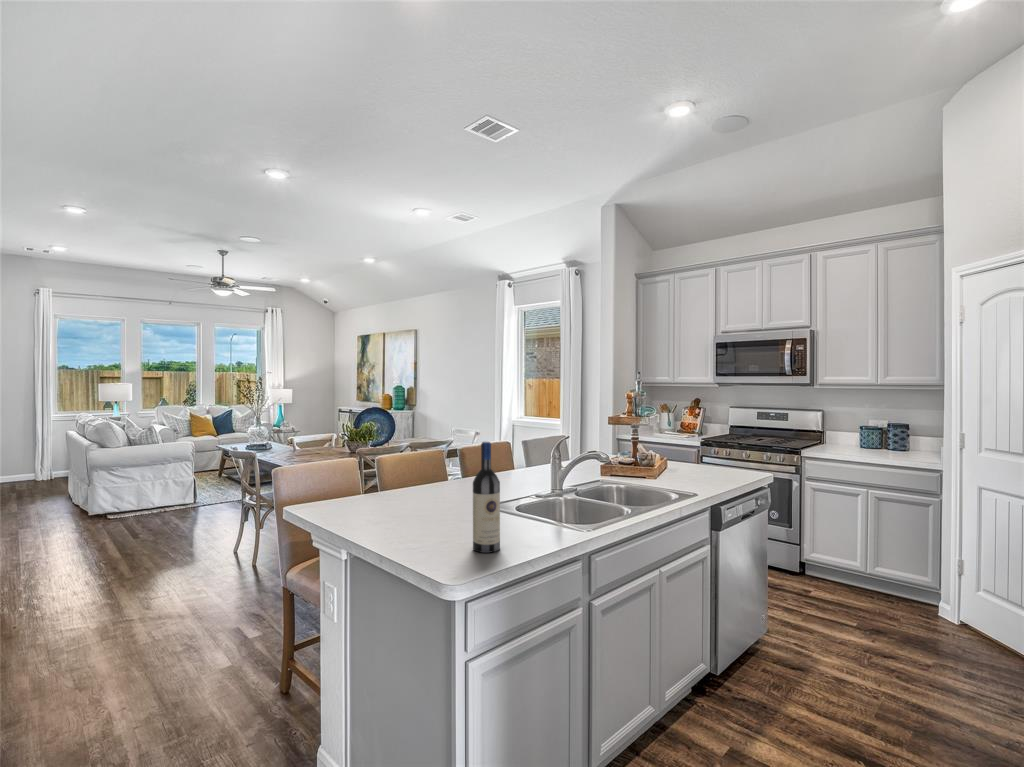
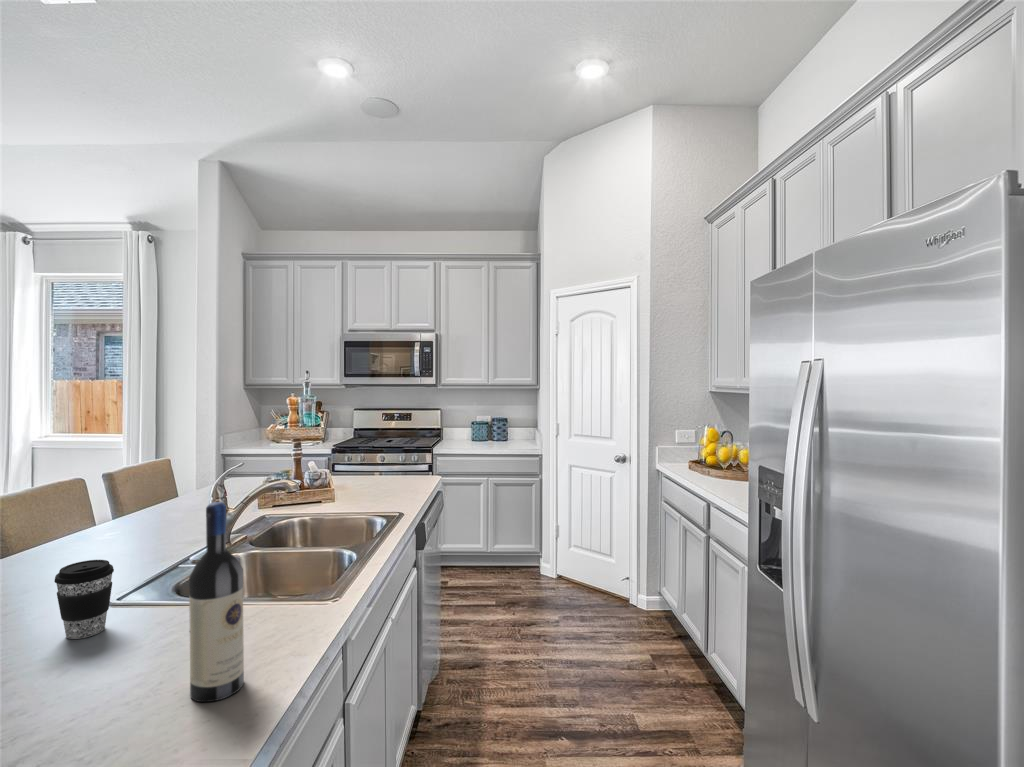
coffee cup: none [444,475,470,516] -> present [54,560,114,639]

